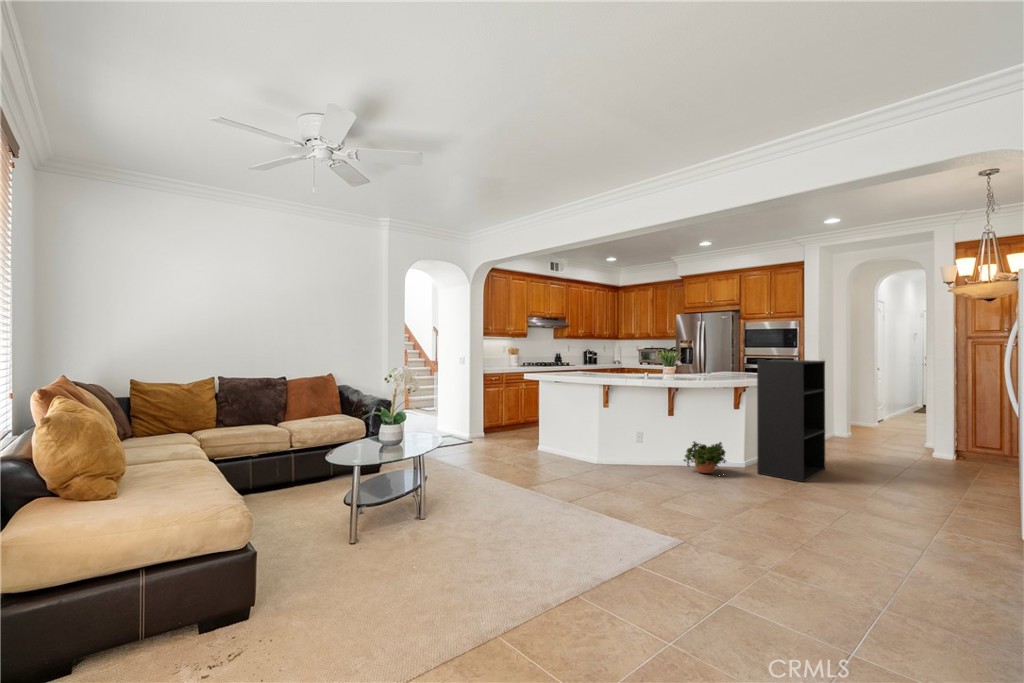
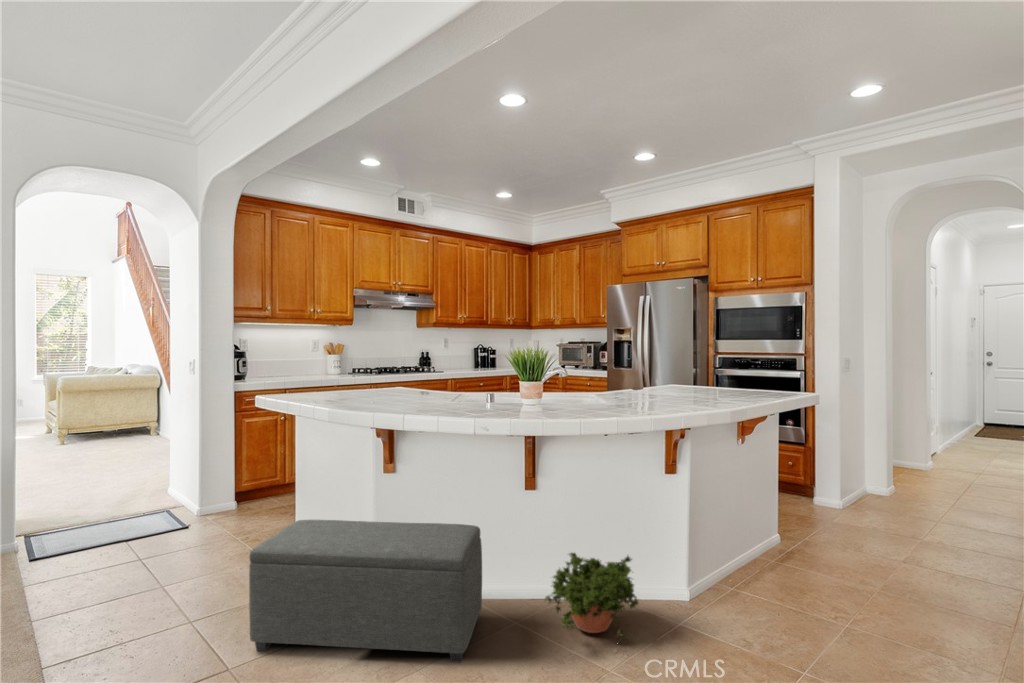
bookshelf: present [757,360,825,482] -> none [707,367,857,662]
ottoman: none [562,425,657,479] -> present [249,520,482,663]

